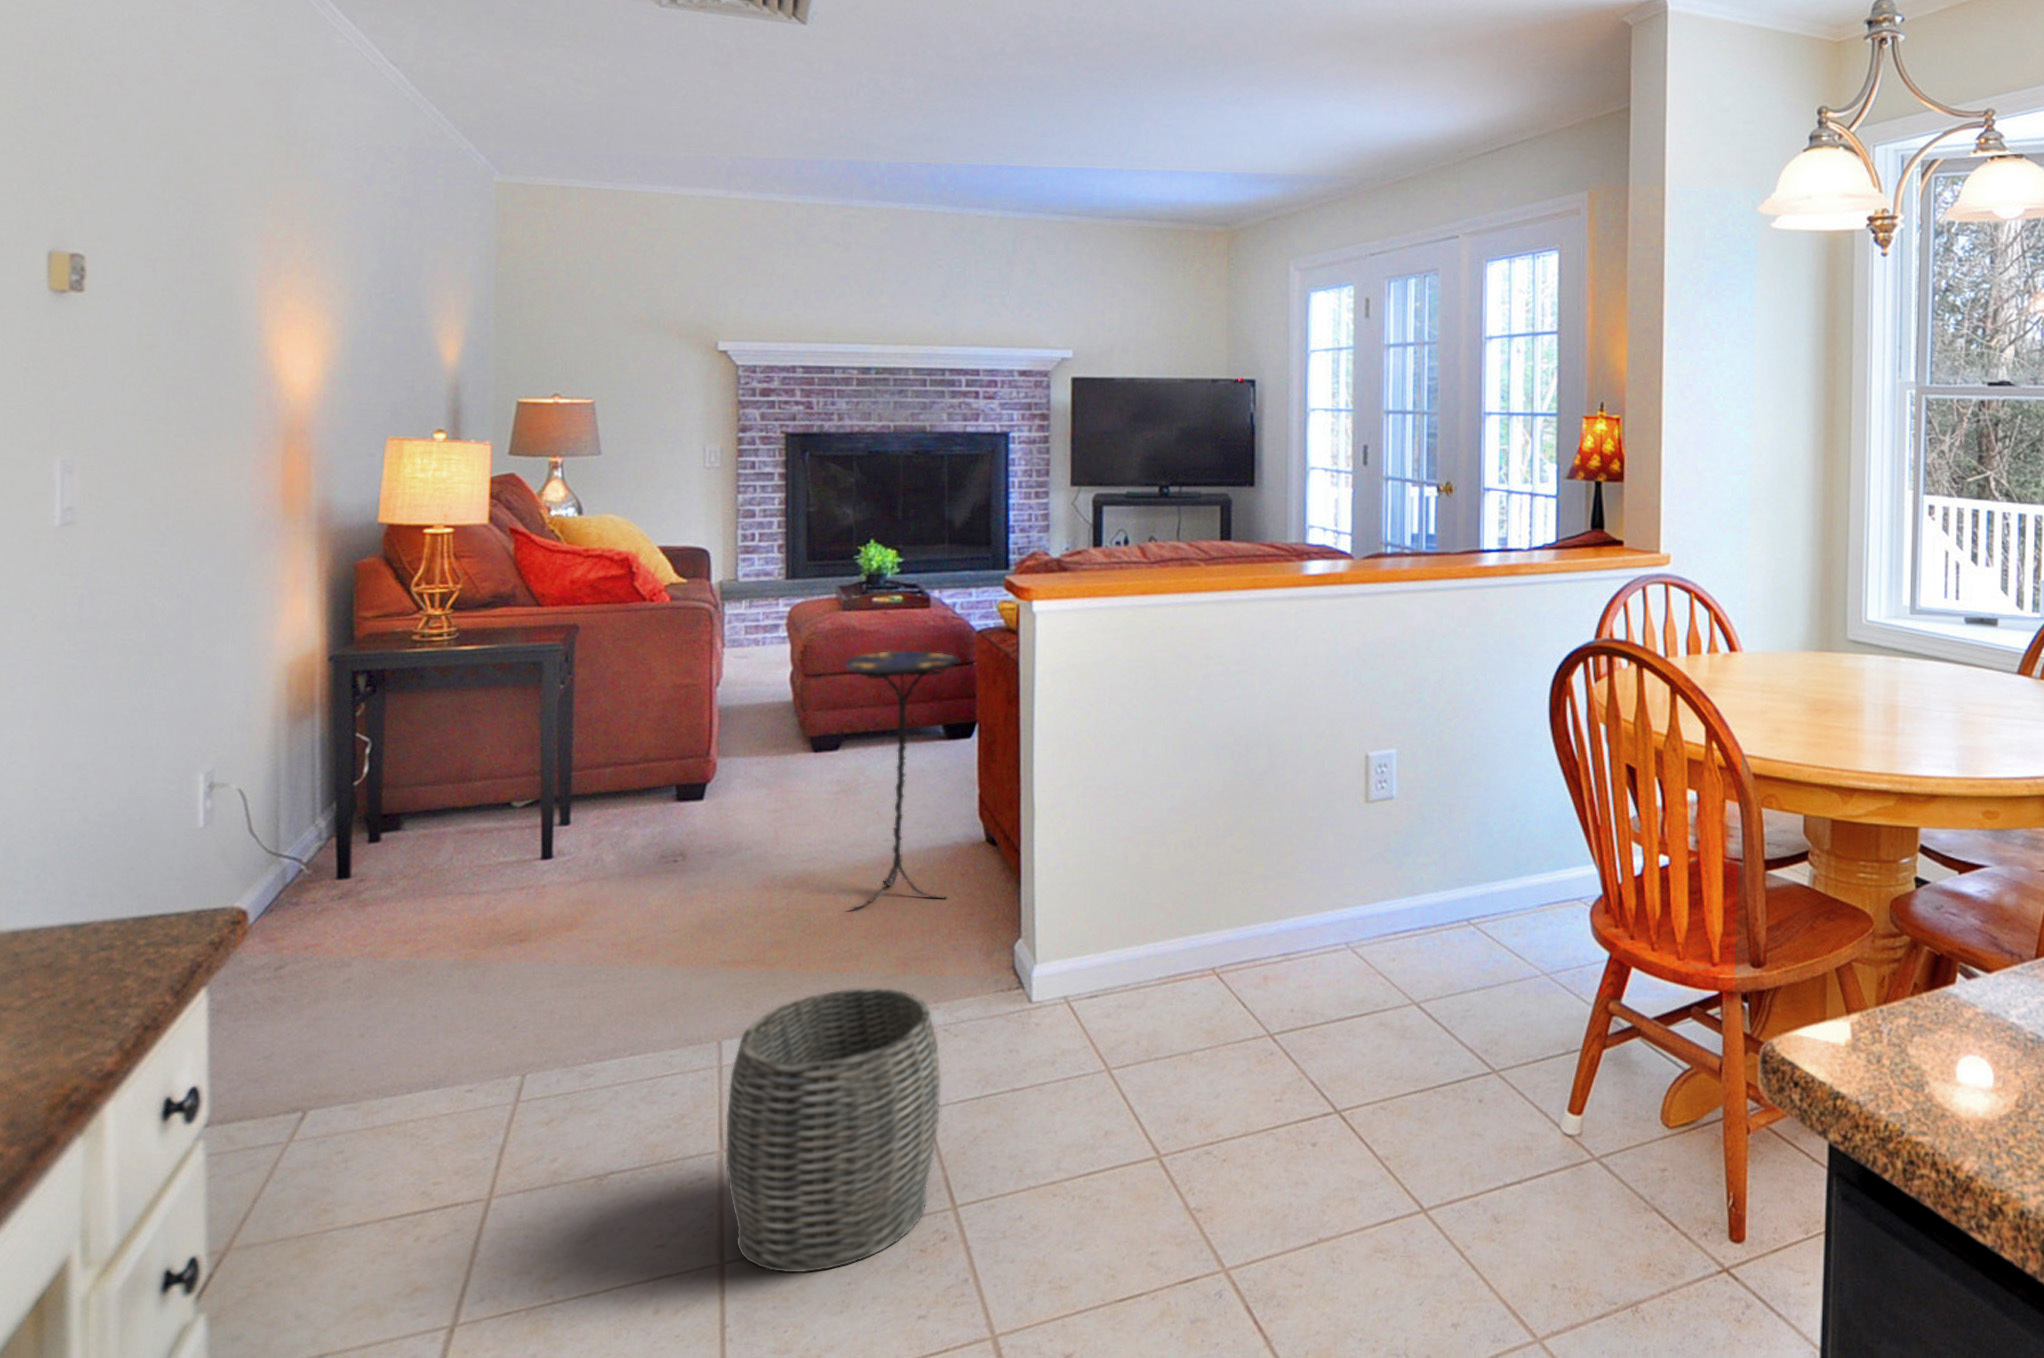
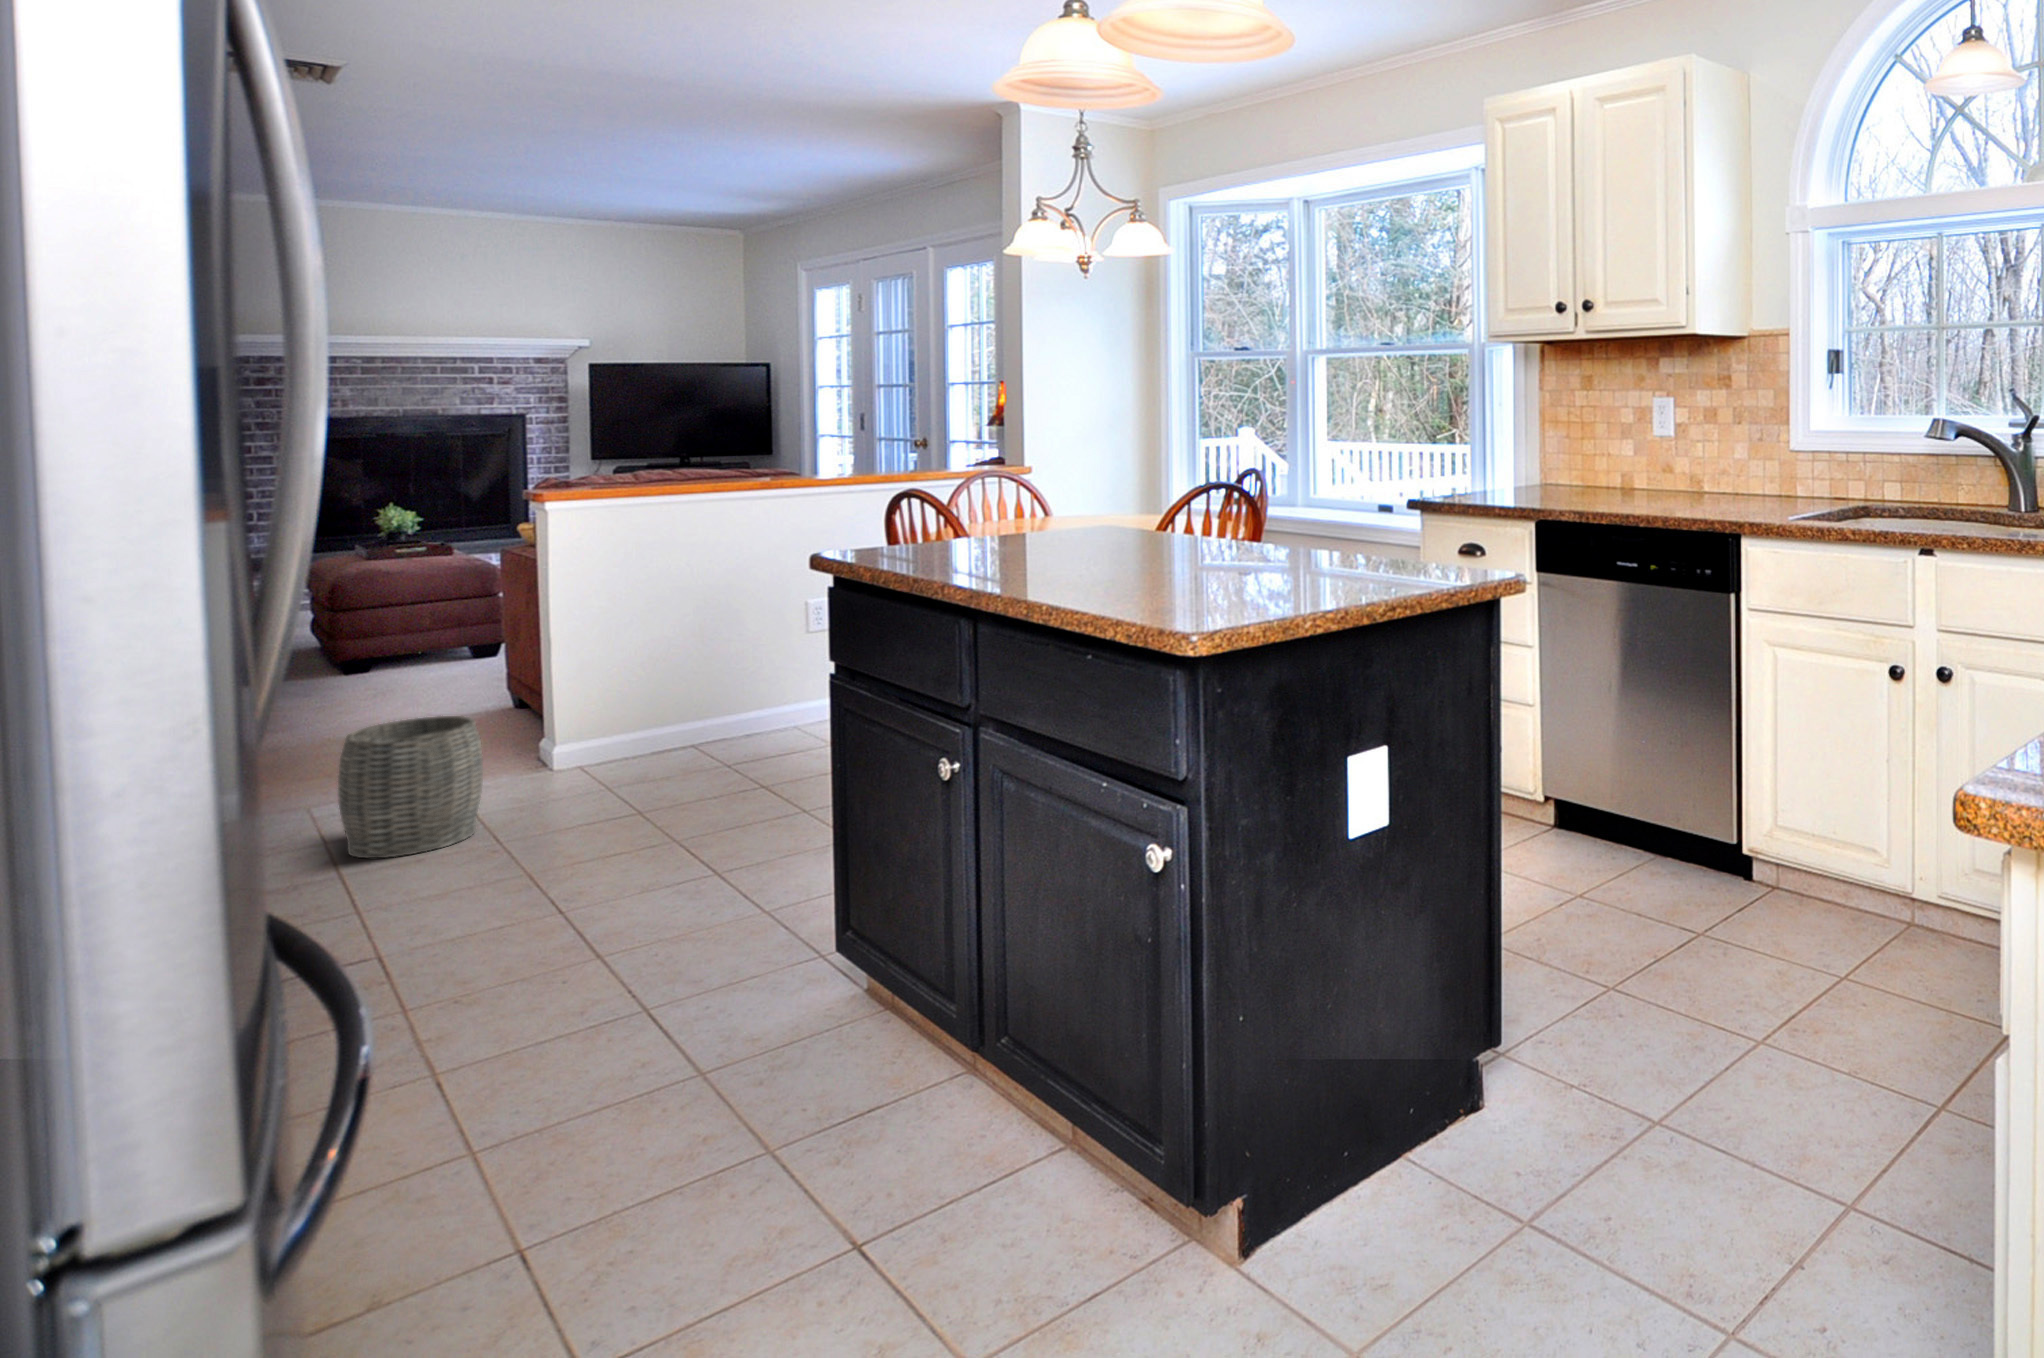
side table: present [846,651,959,900] -> none [388,556,485,739]

